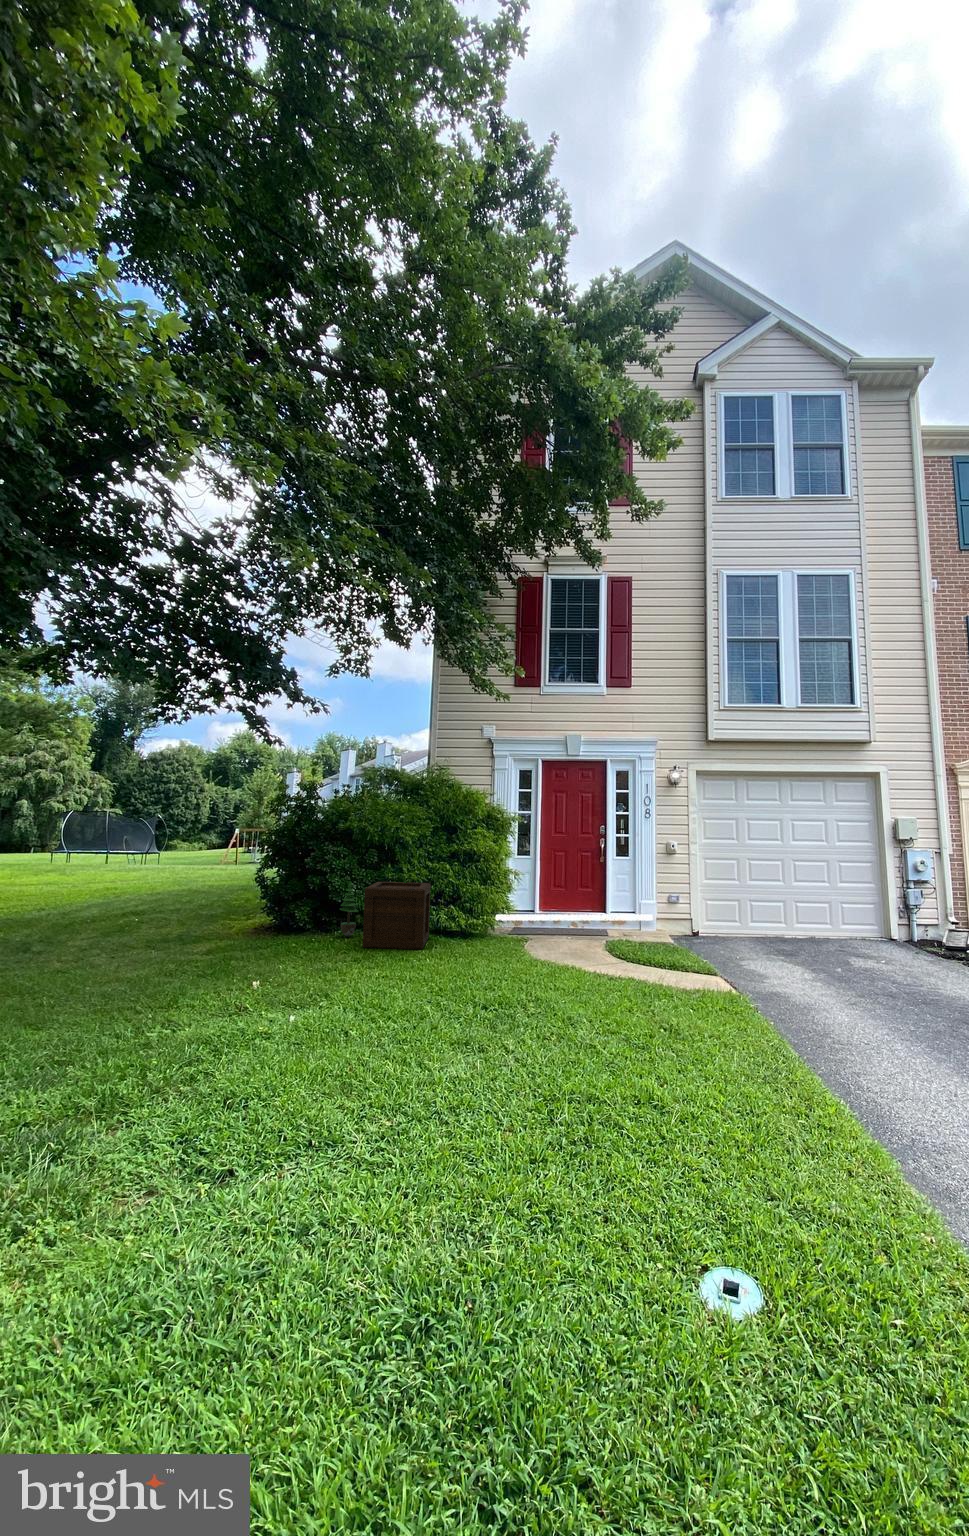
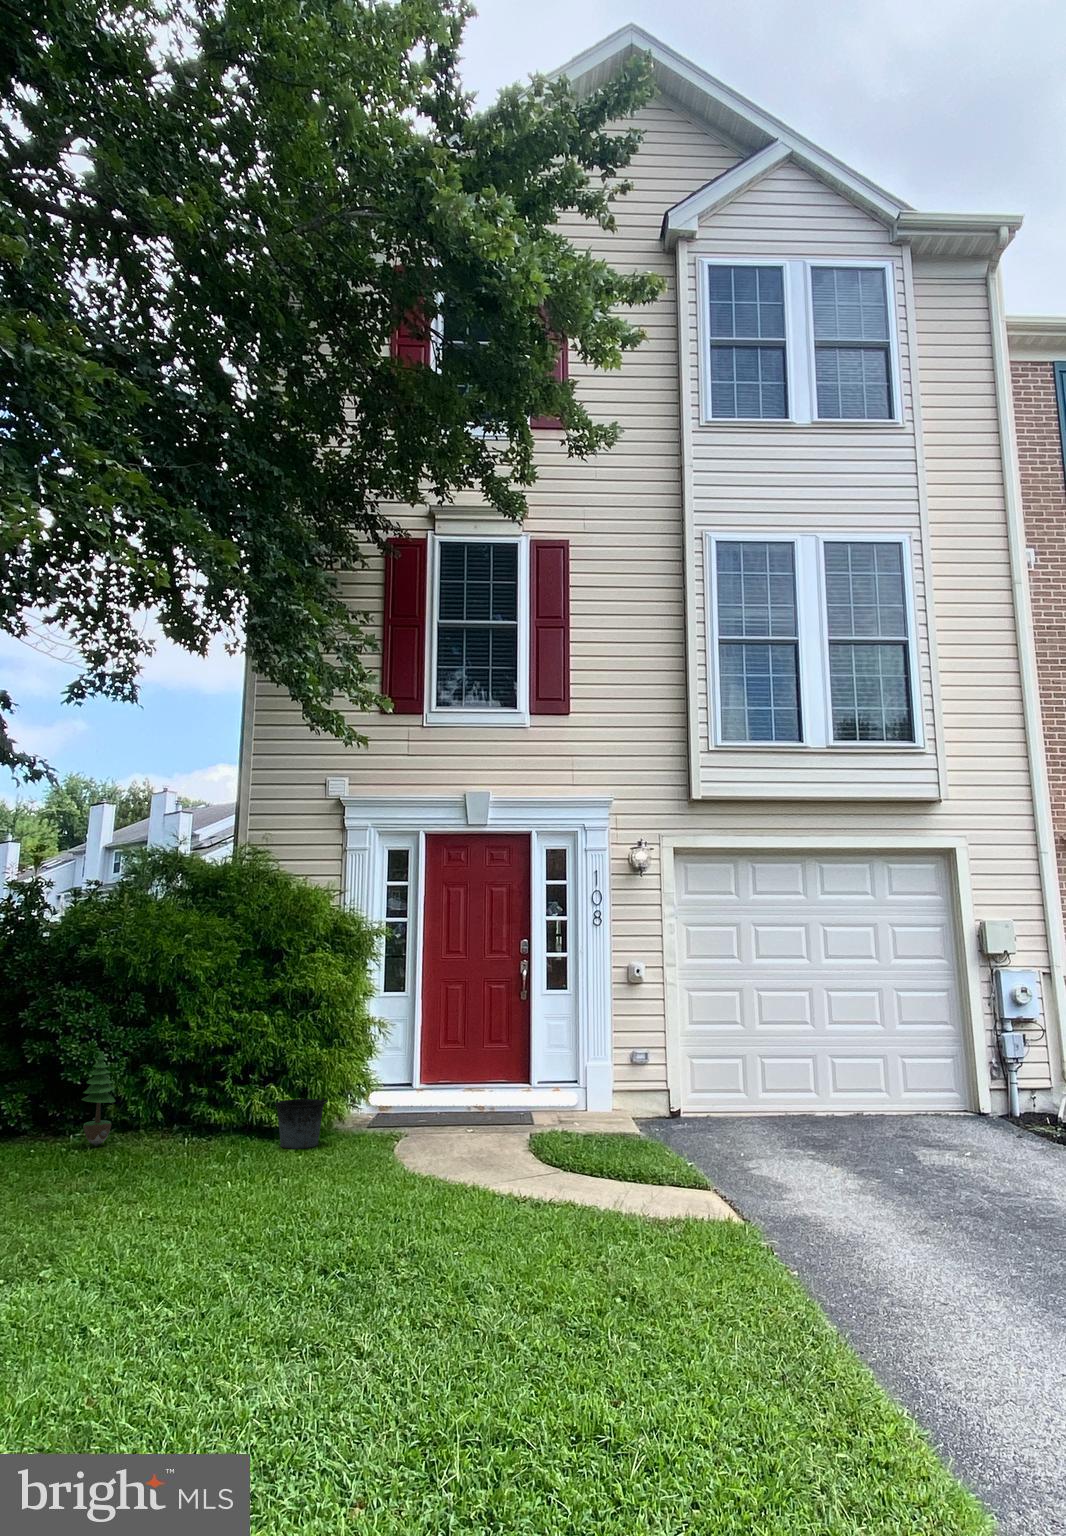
wooden crate: present [363,882,431,950] -> none [122,1048,241,1163]
bucket: none [451,915,483,945] -> present [274,1098,328,1149]

